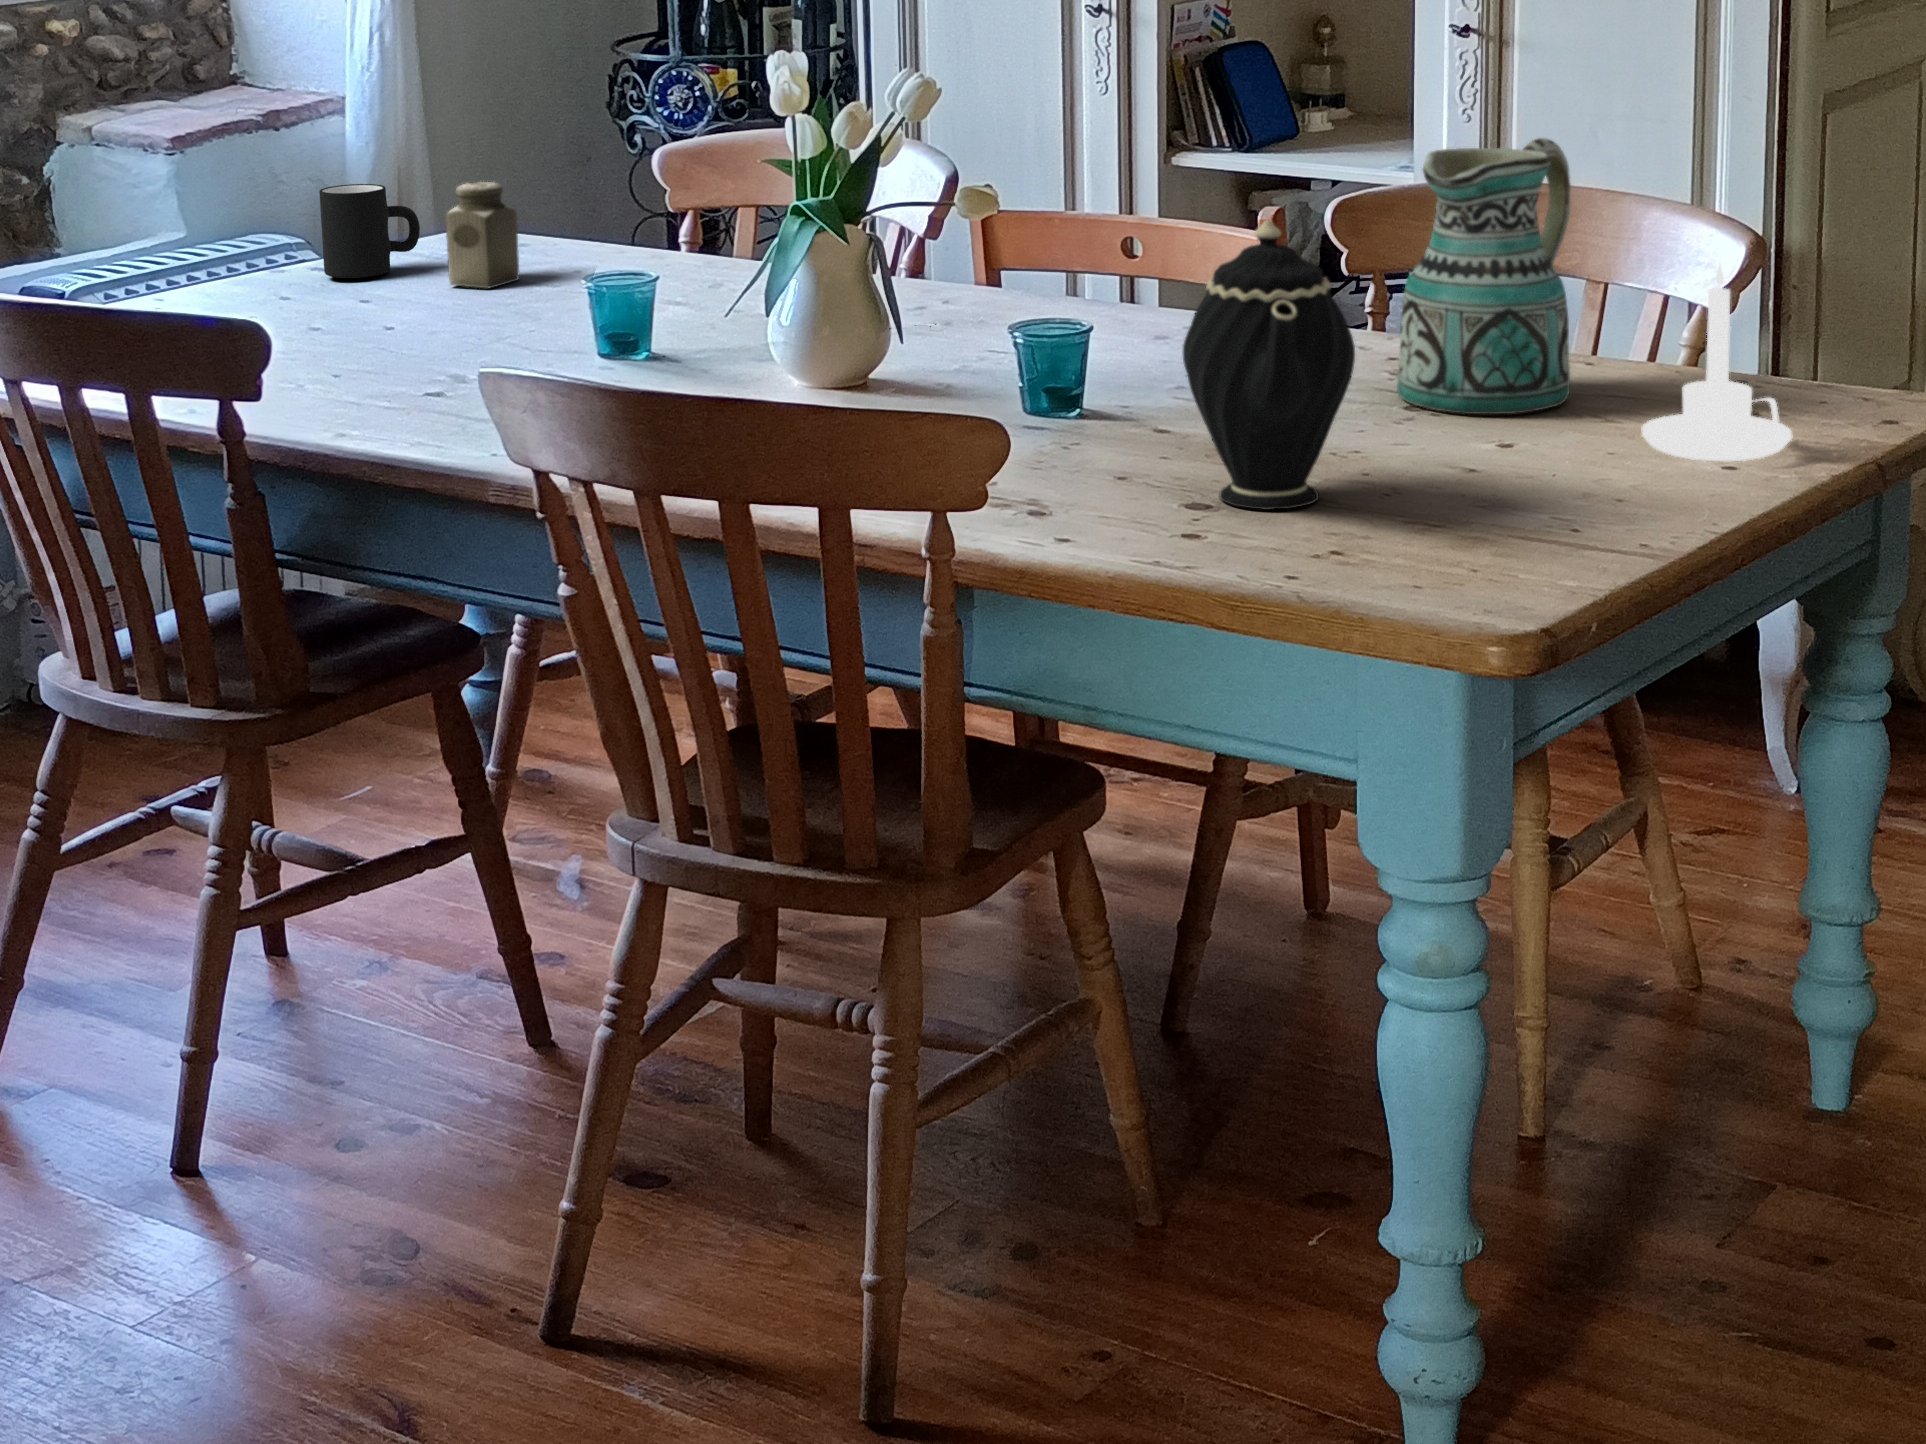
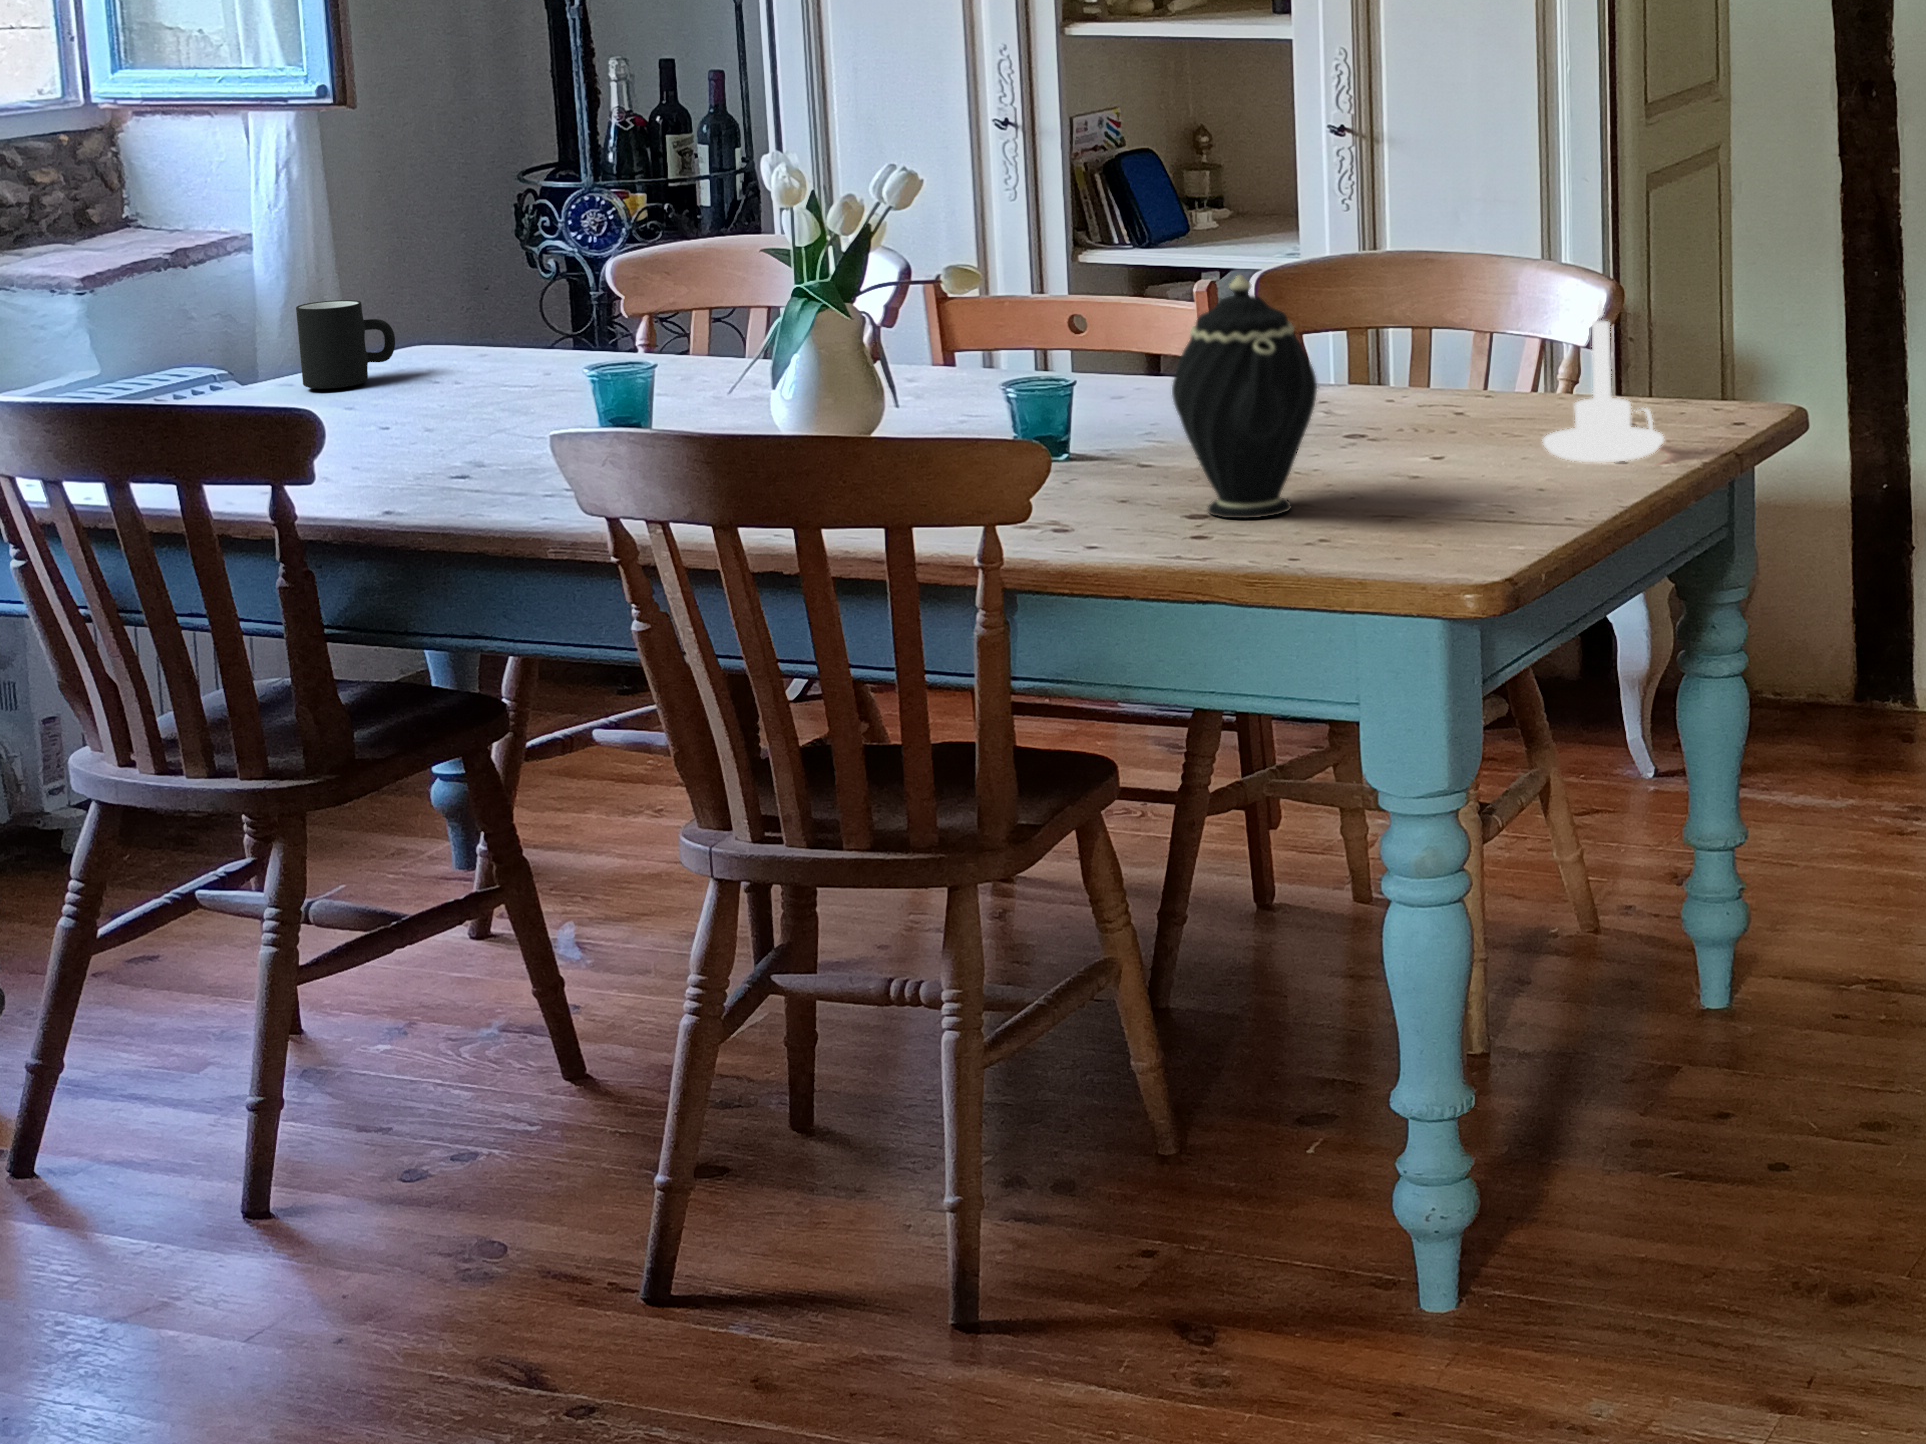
ceramic pitcher: present [1397,138,1571,414] -> none [1332,207,1476,440]
salt shaker: present [445,182,519,288] -> none [428,292,501,390]

